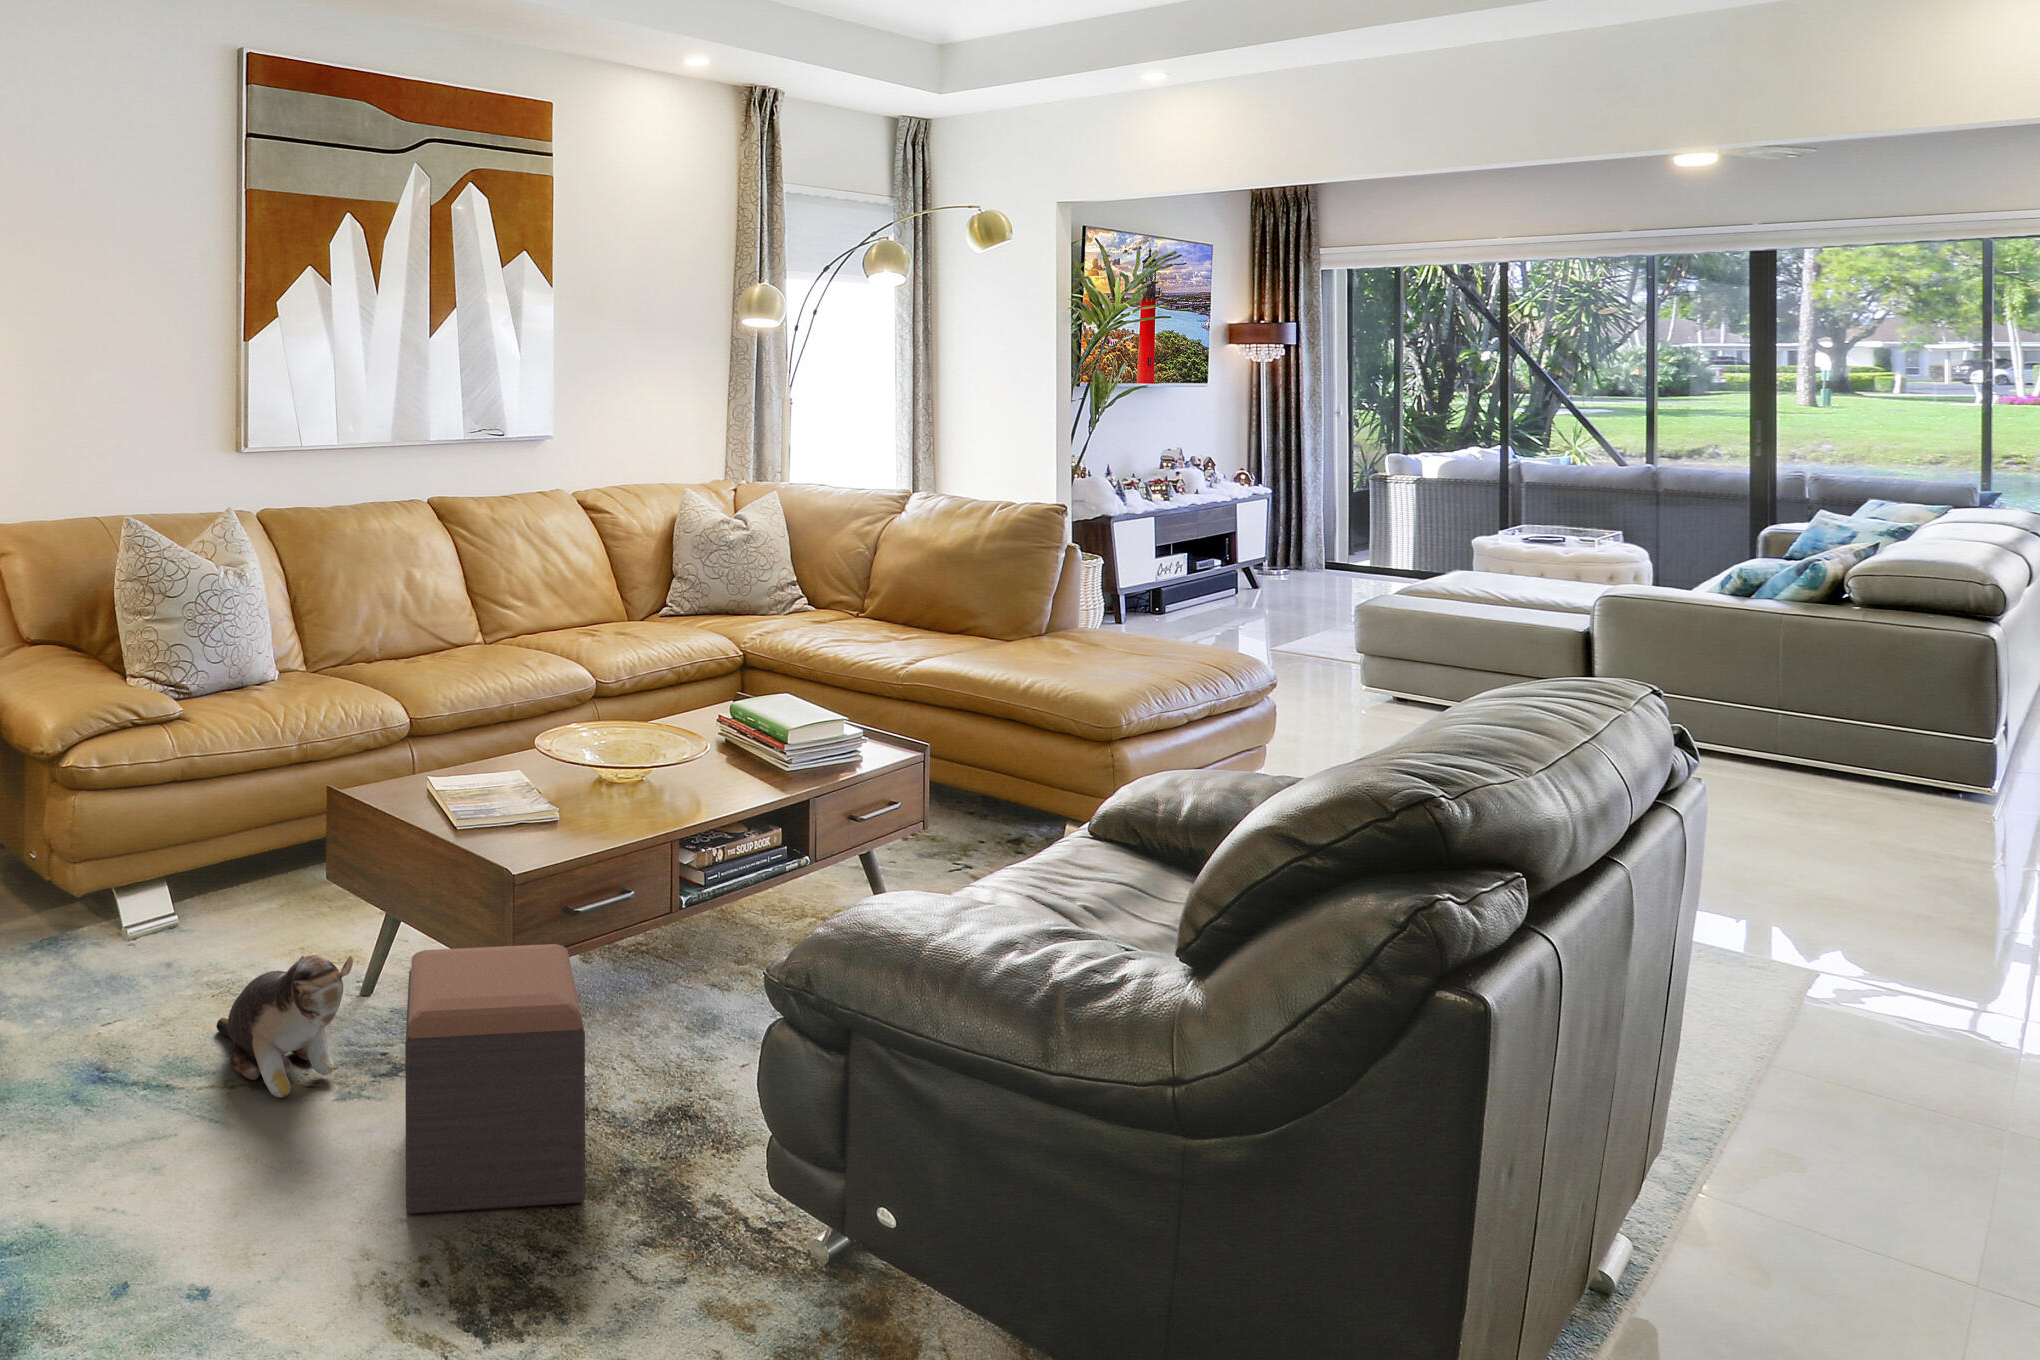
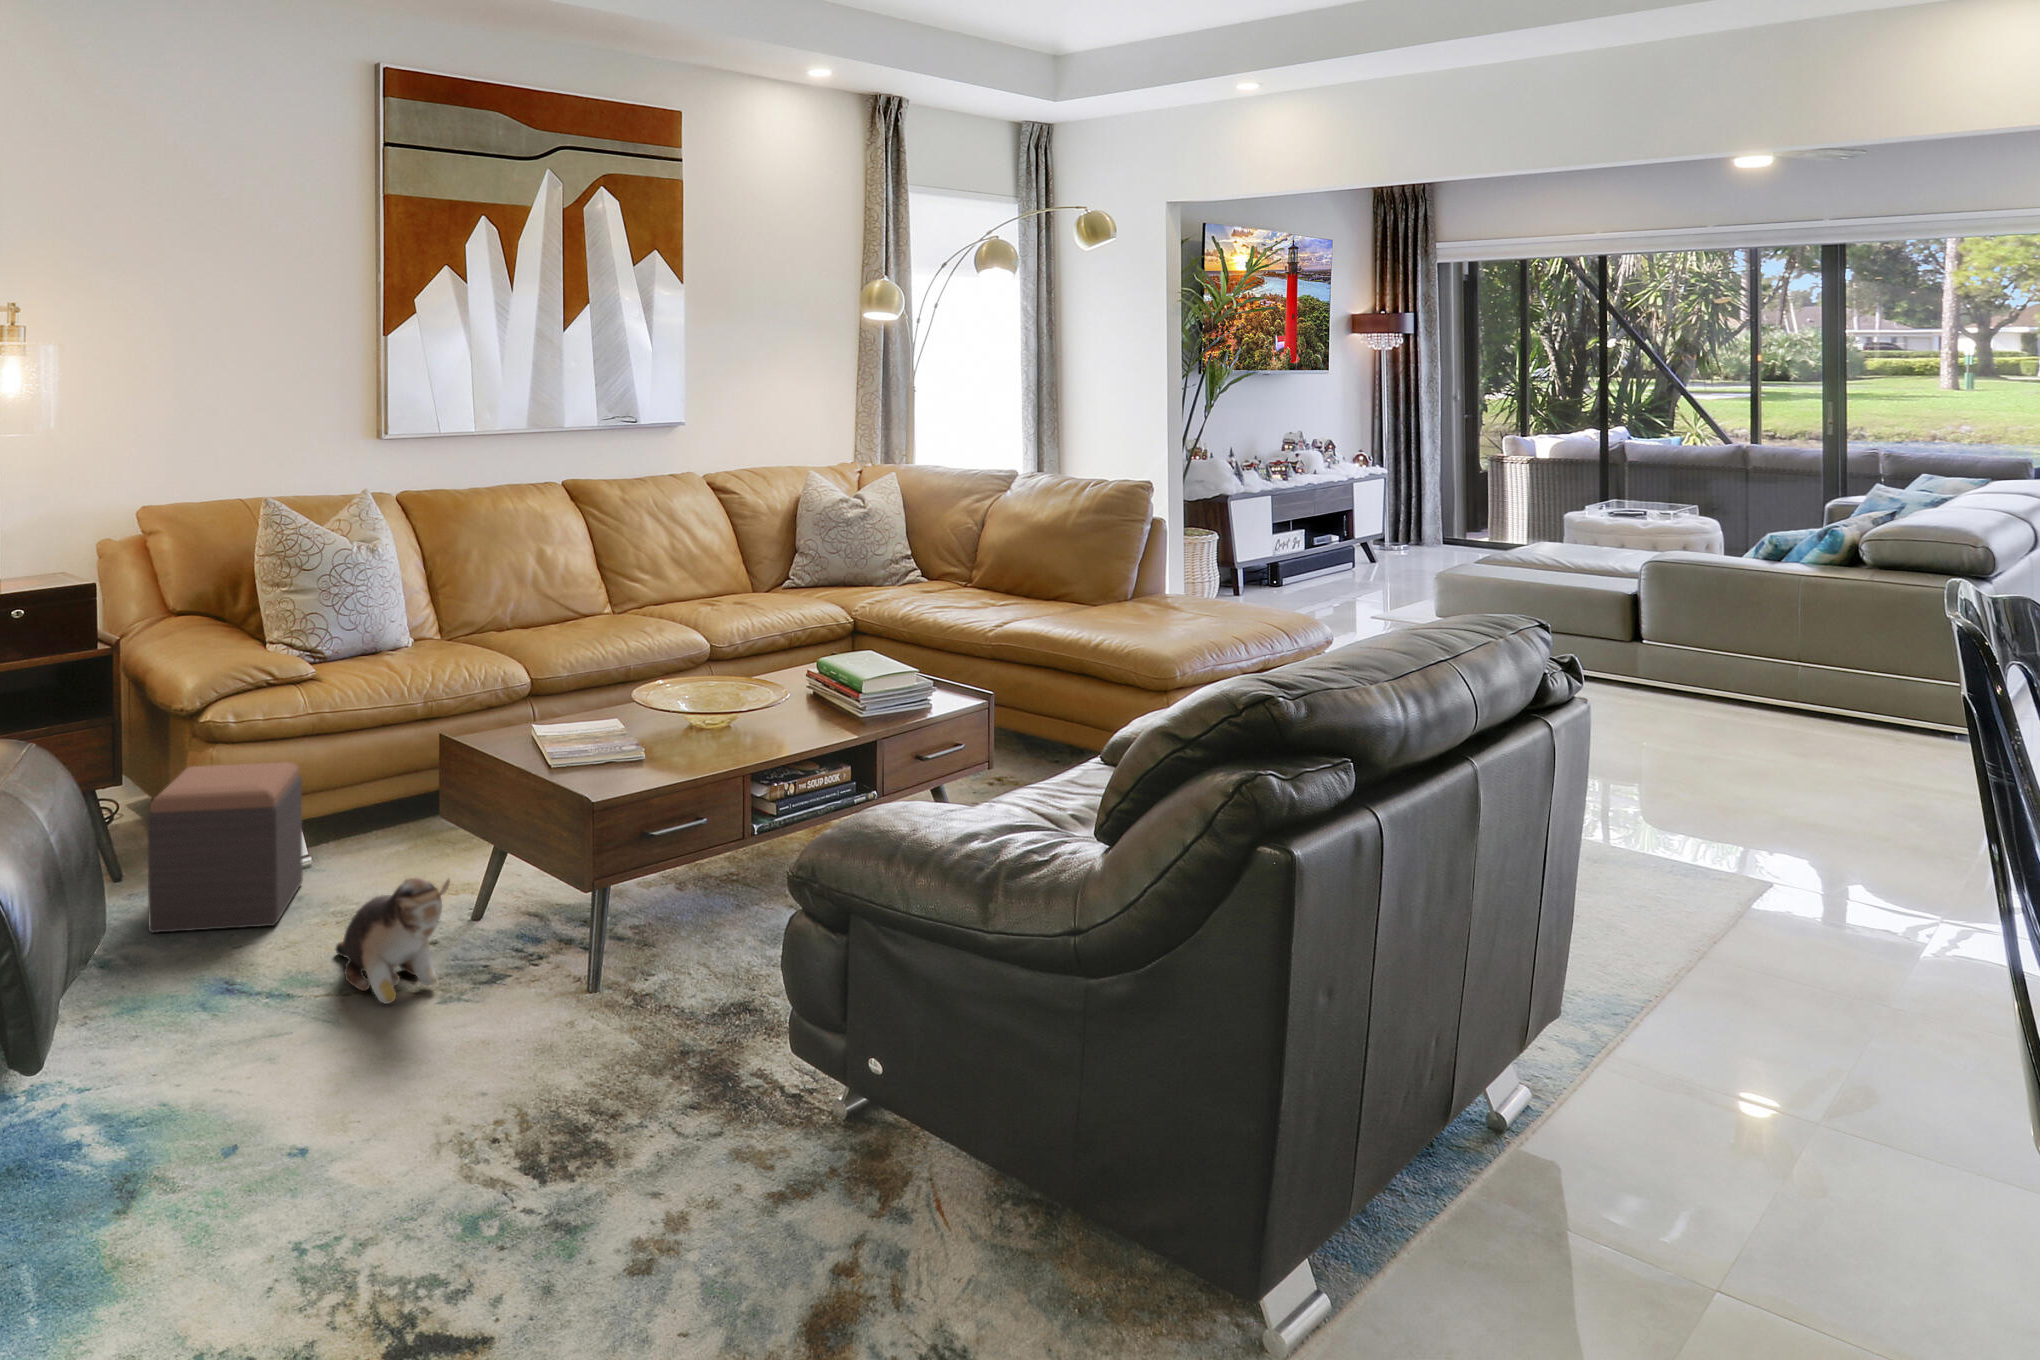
footstool: present [405,944,585,1214] -> present [147,762,303,933]

